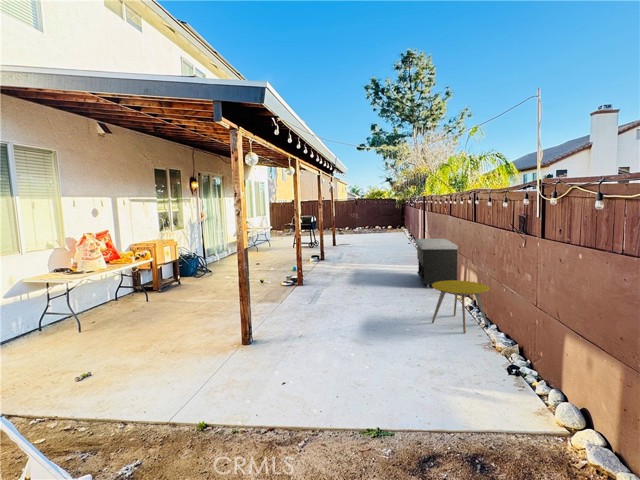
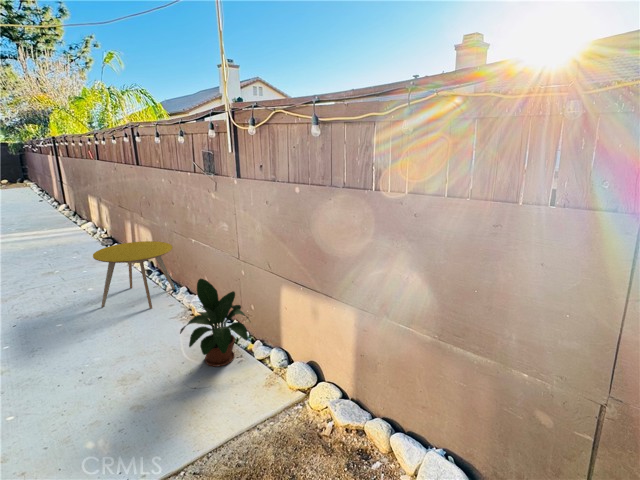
storage bench: present [416,239,458,288] -> none [52,190,123,258]
potted plant: none [477,313,538,388] -> present [180,279,248,367]

